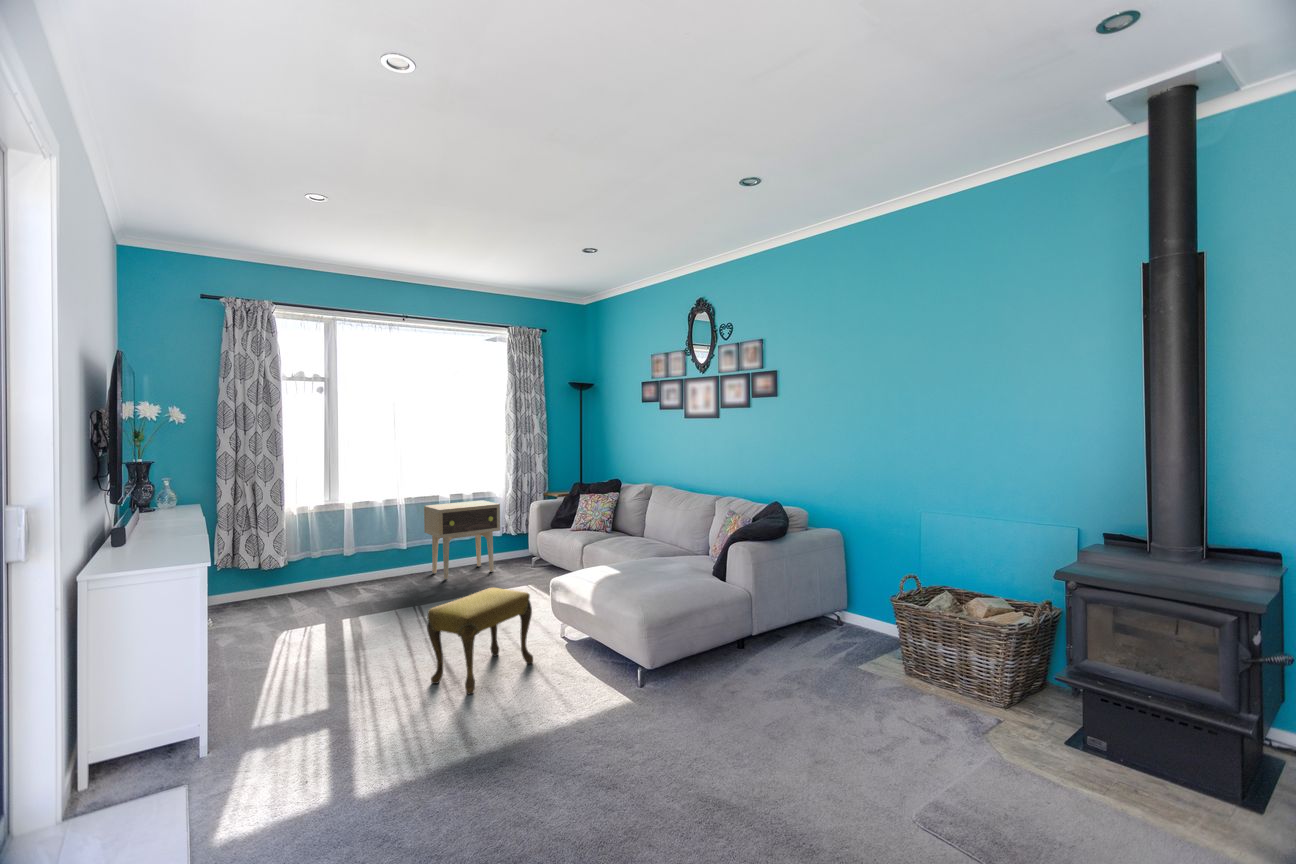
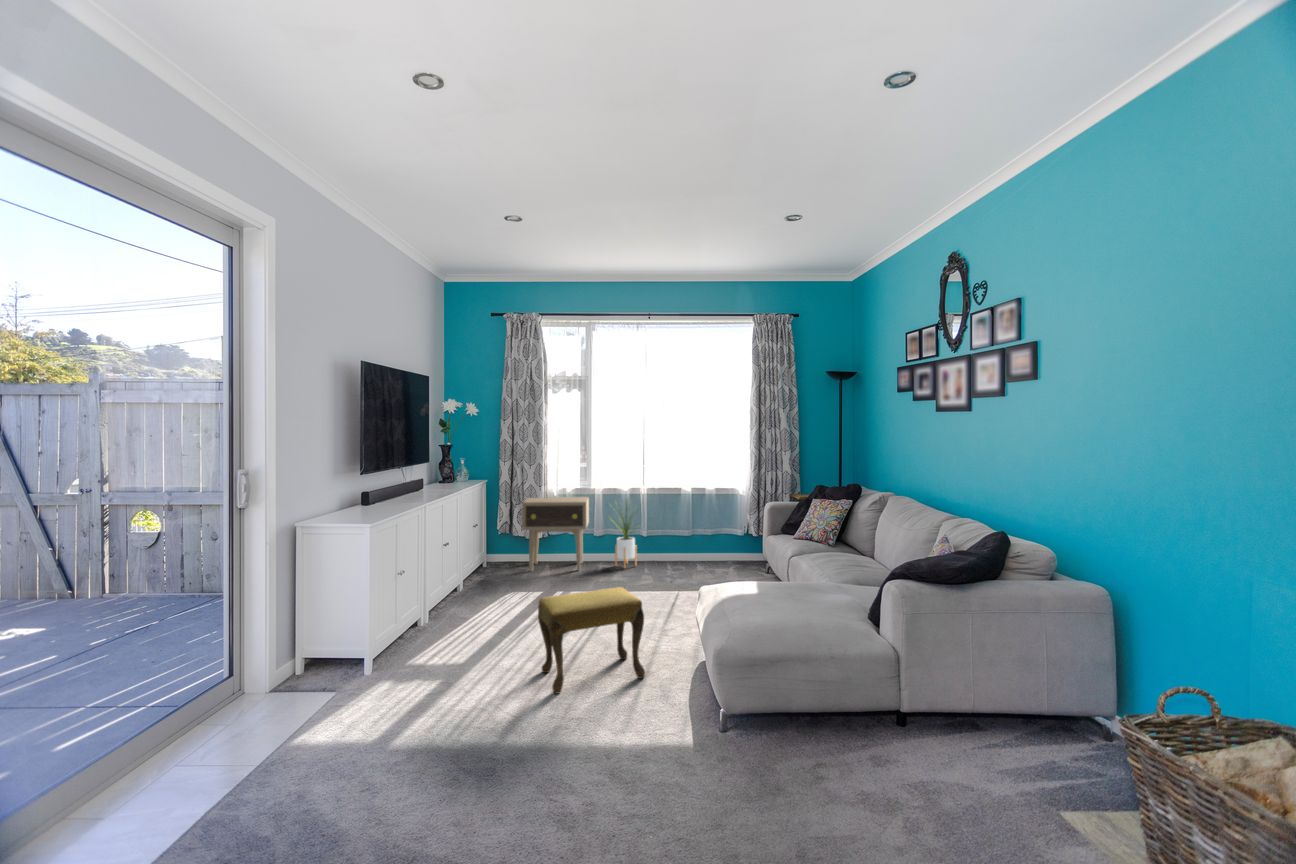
side table: present [424,500,500,579] -> present [522,497,589,571]
house plant: none [365,505,410,586] -> present [615,504,637,568]

